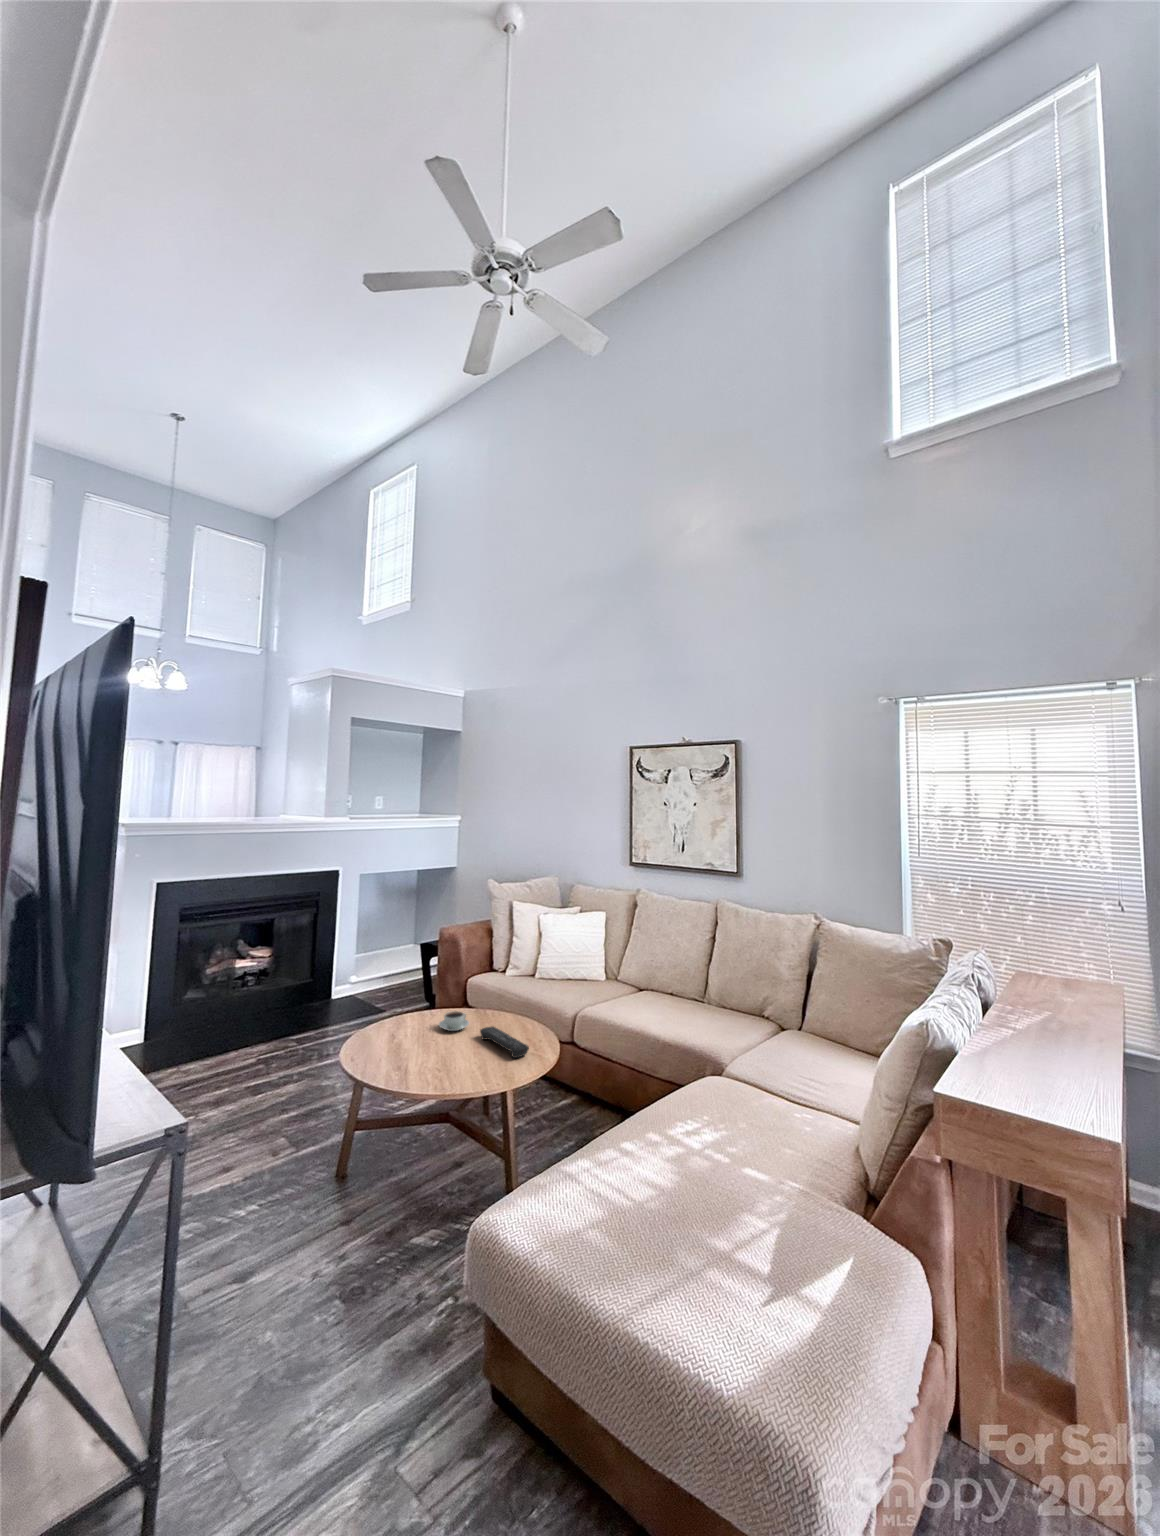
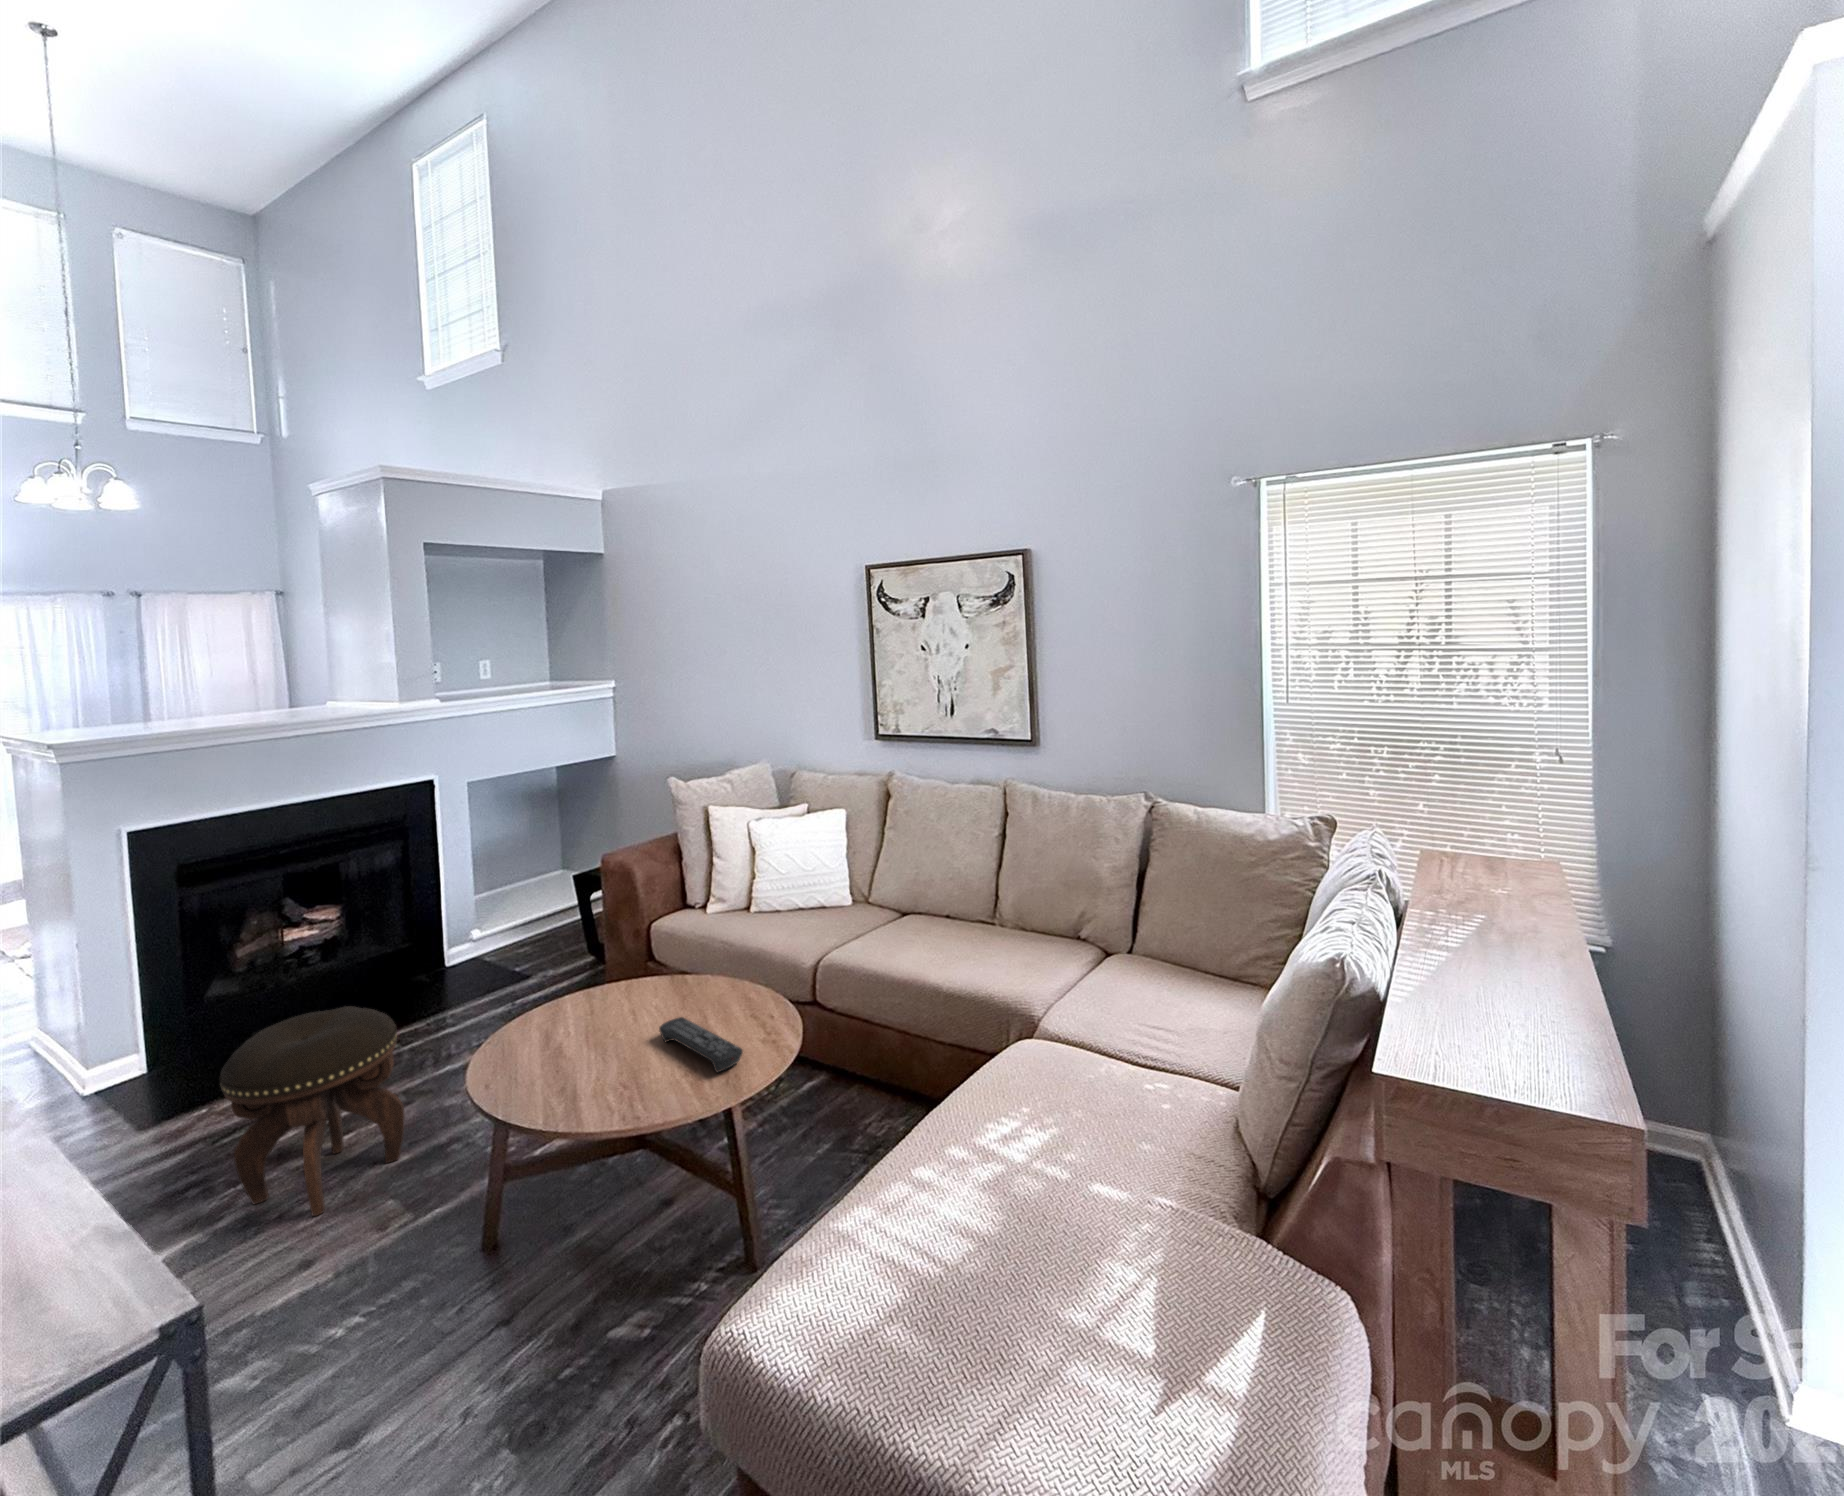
footstool: none [238,1002,327,1124] -> present [219,1006,405,1216]
coffee cup: present [439,1011,469,1031] -> none [588,998,642,1032]

